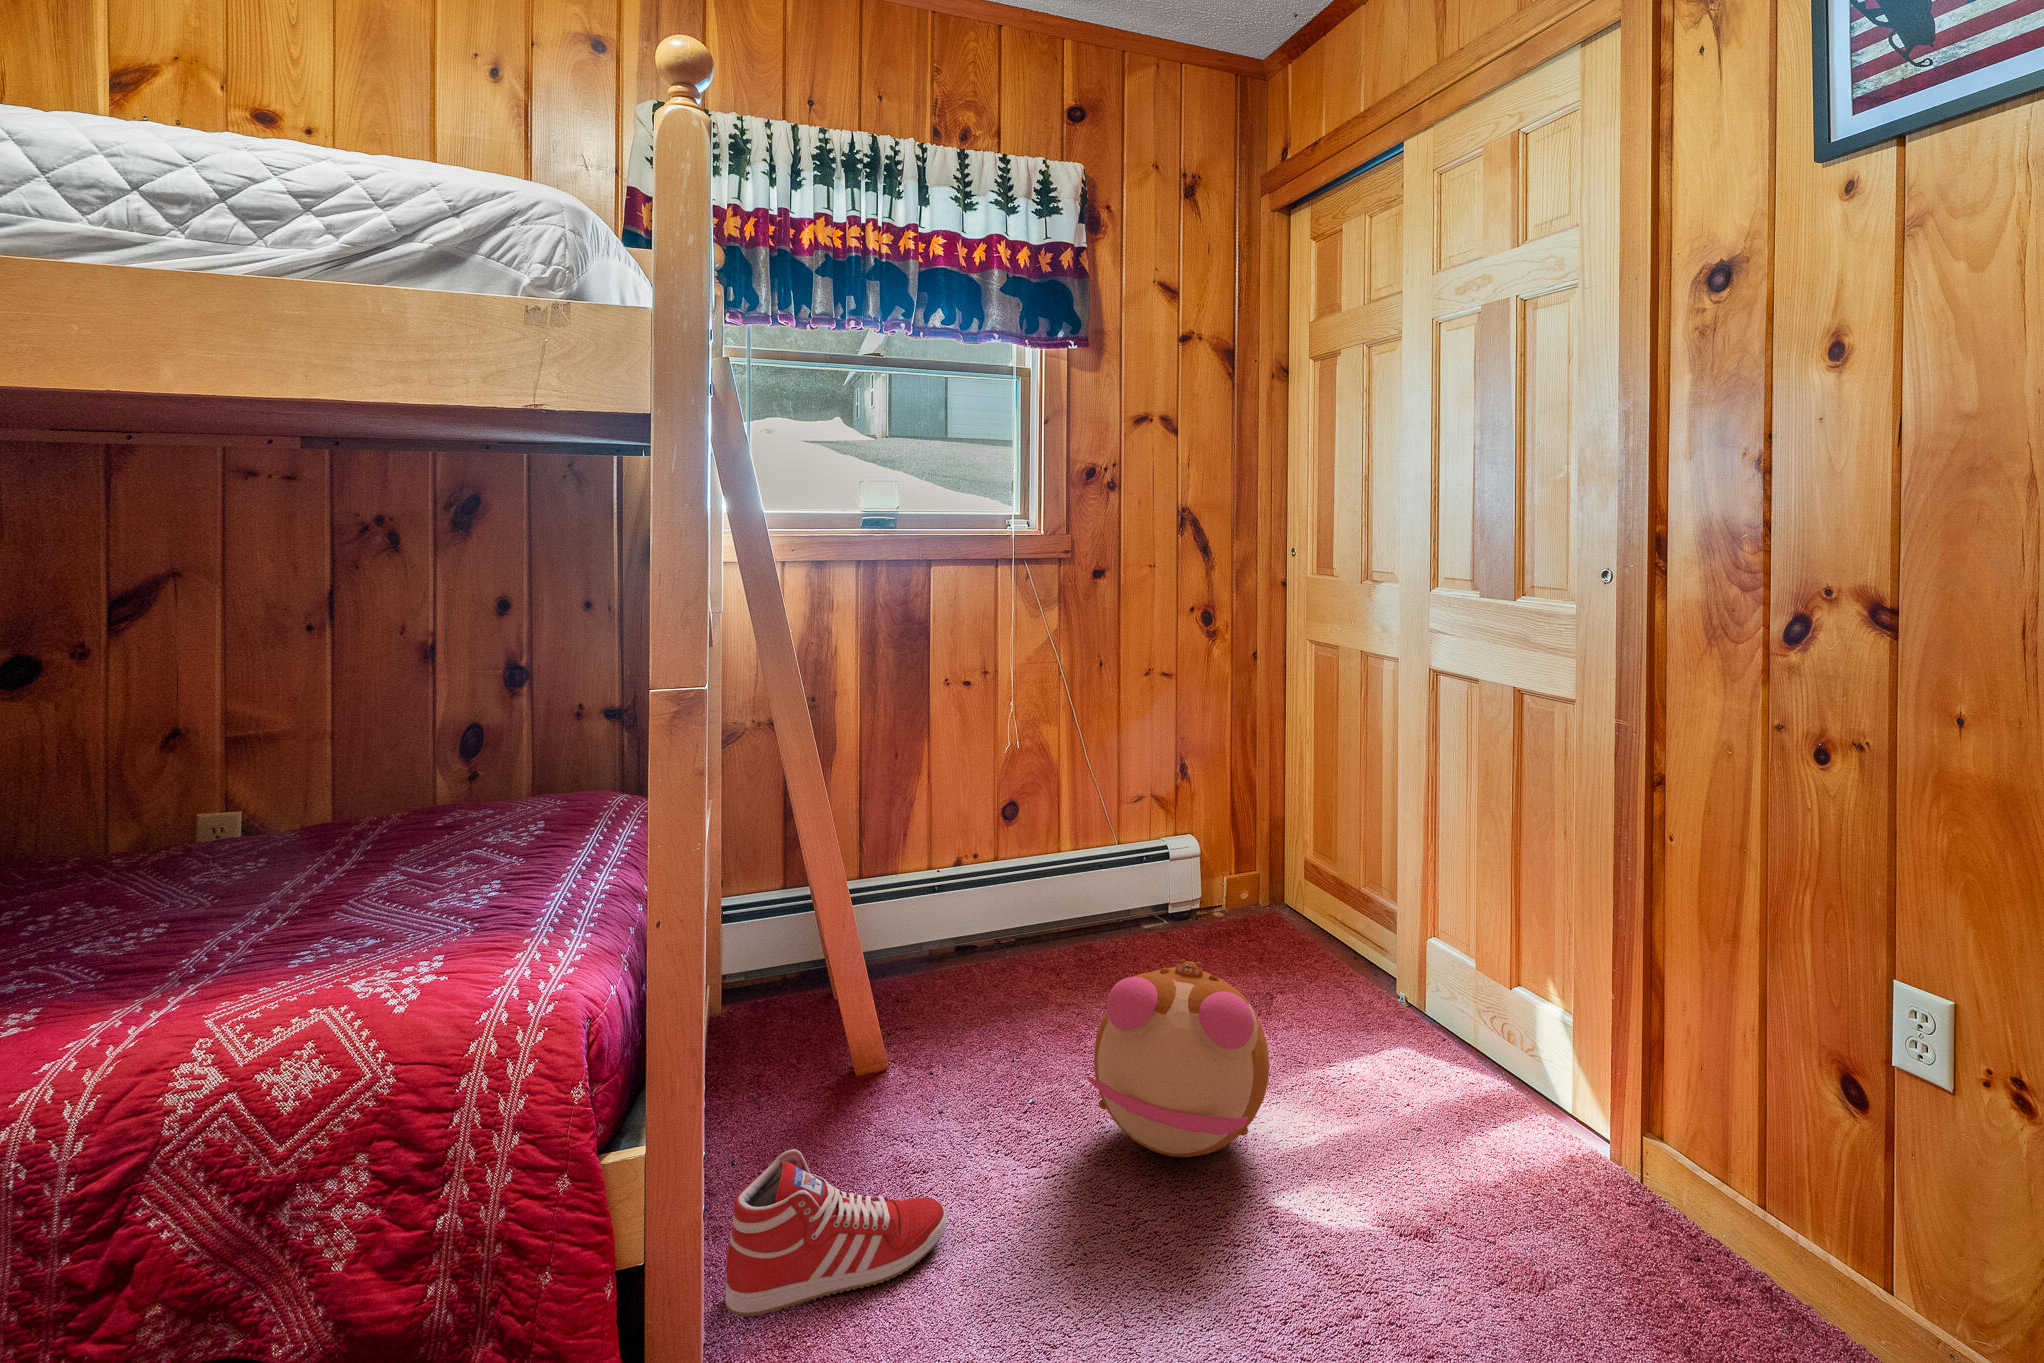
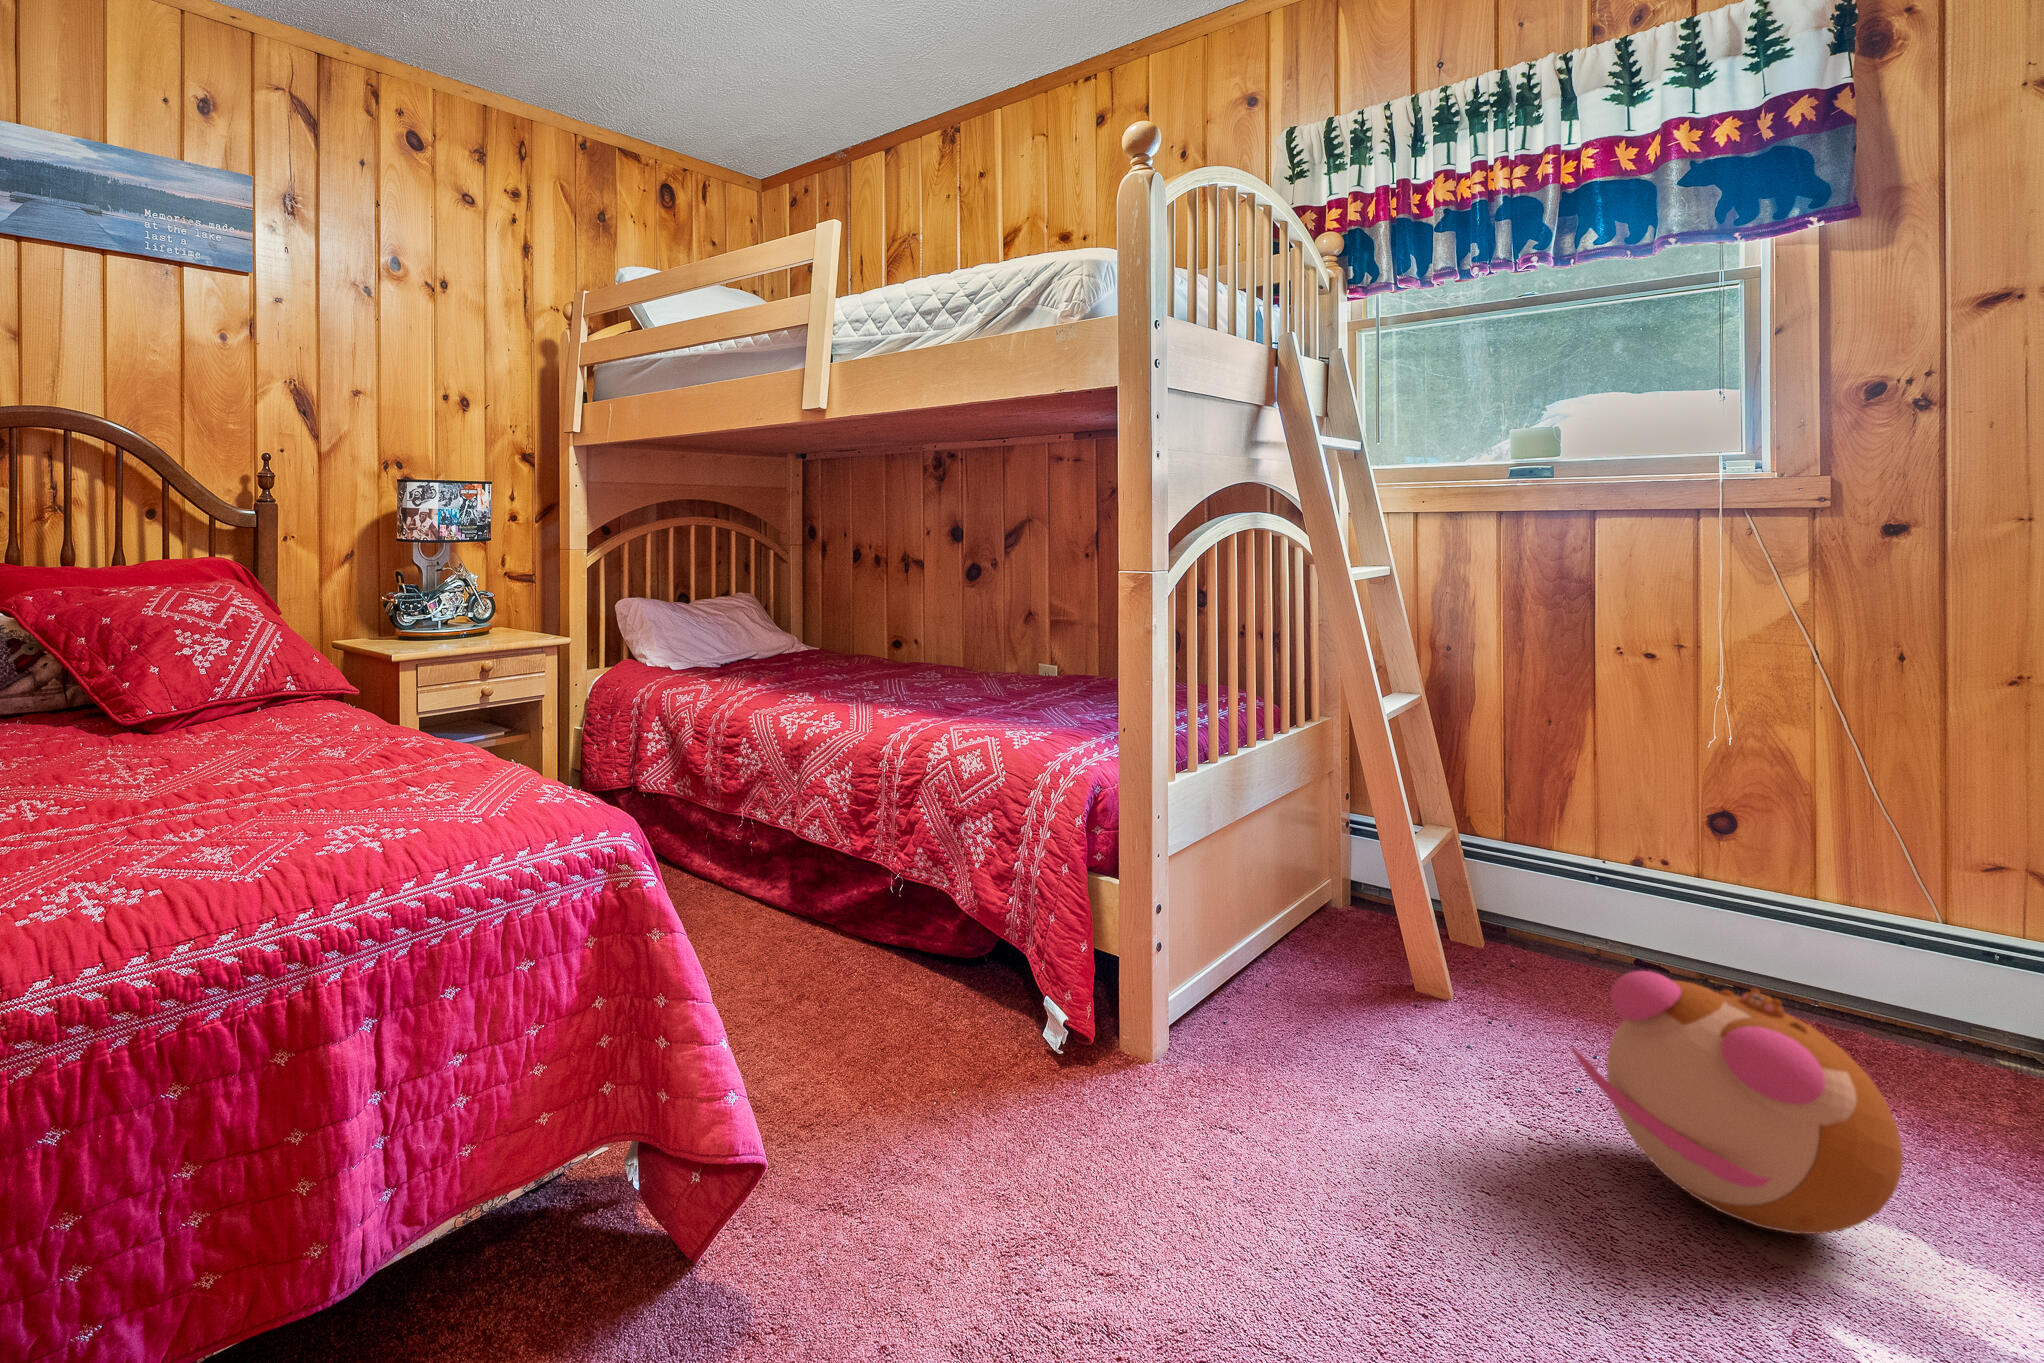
sneaker: present [725,1149,946,1317] -> none [1201,960,1392,1102]

